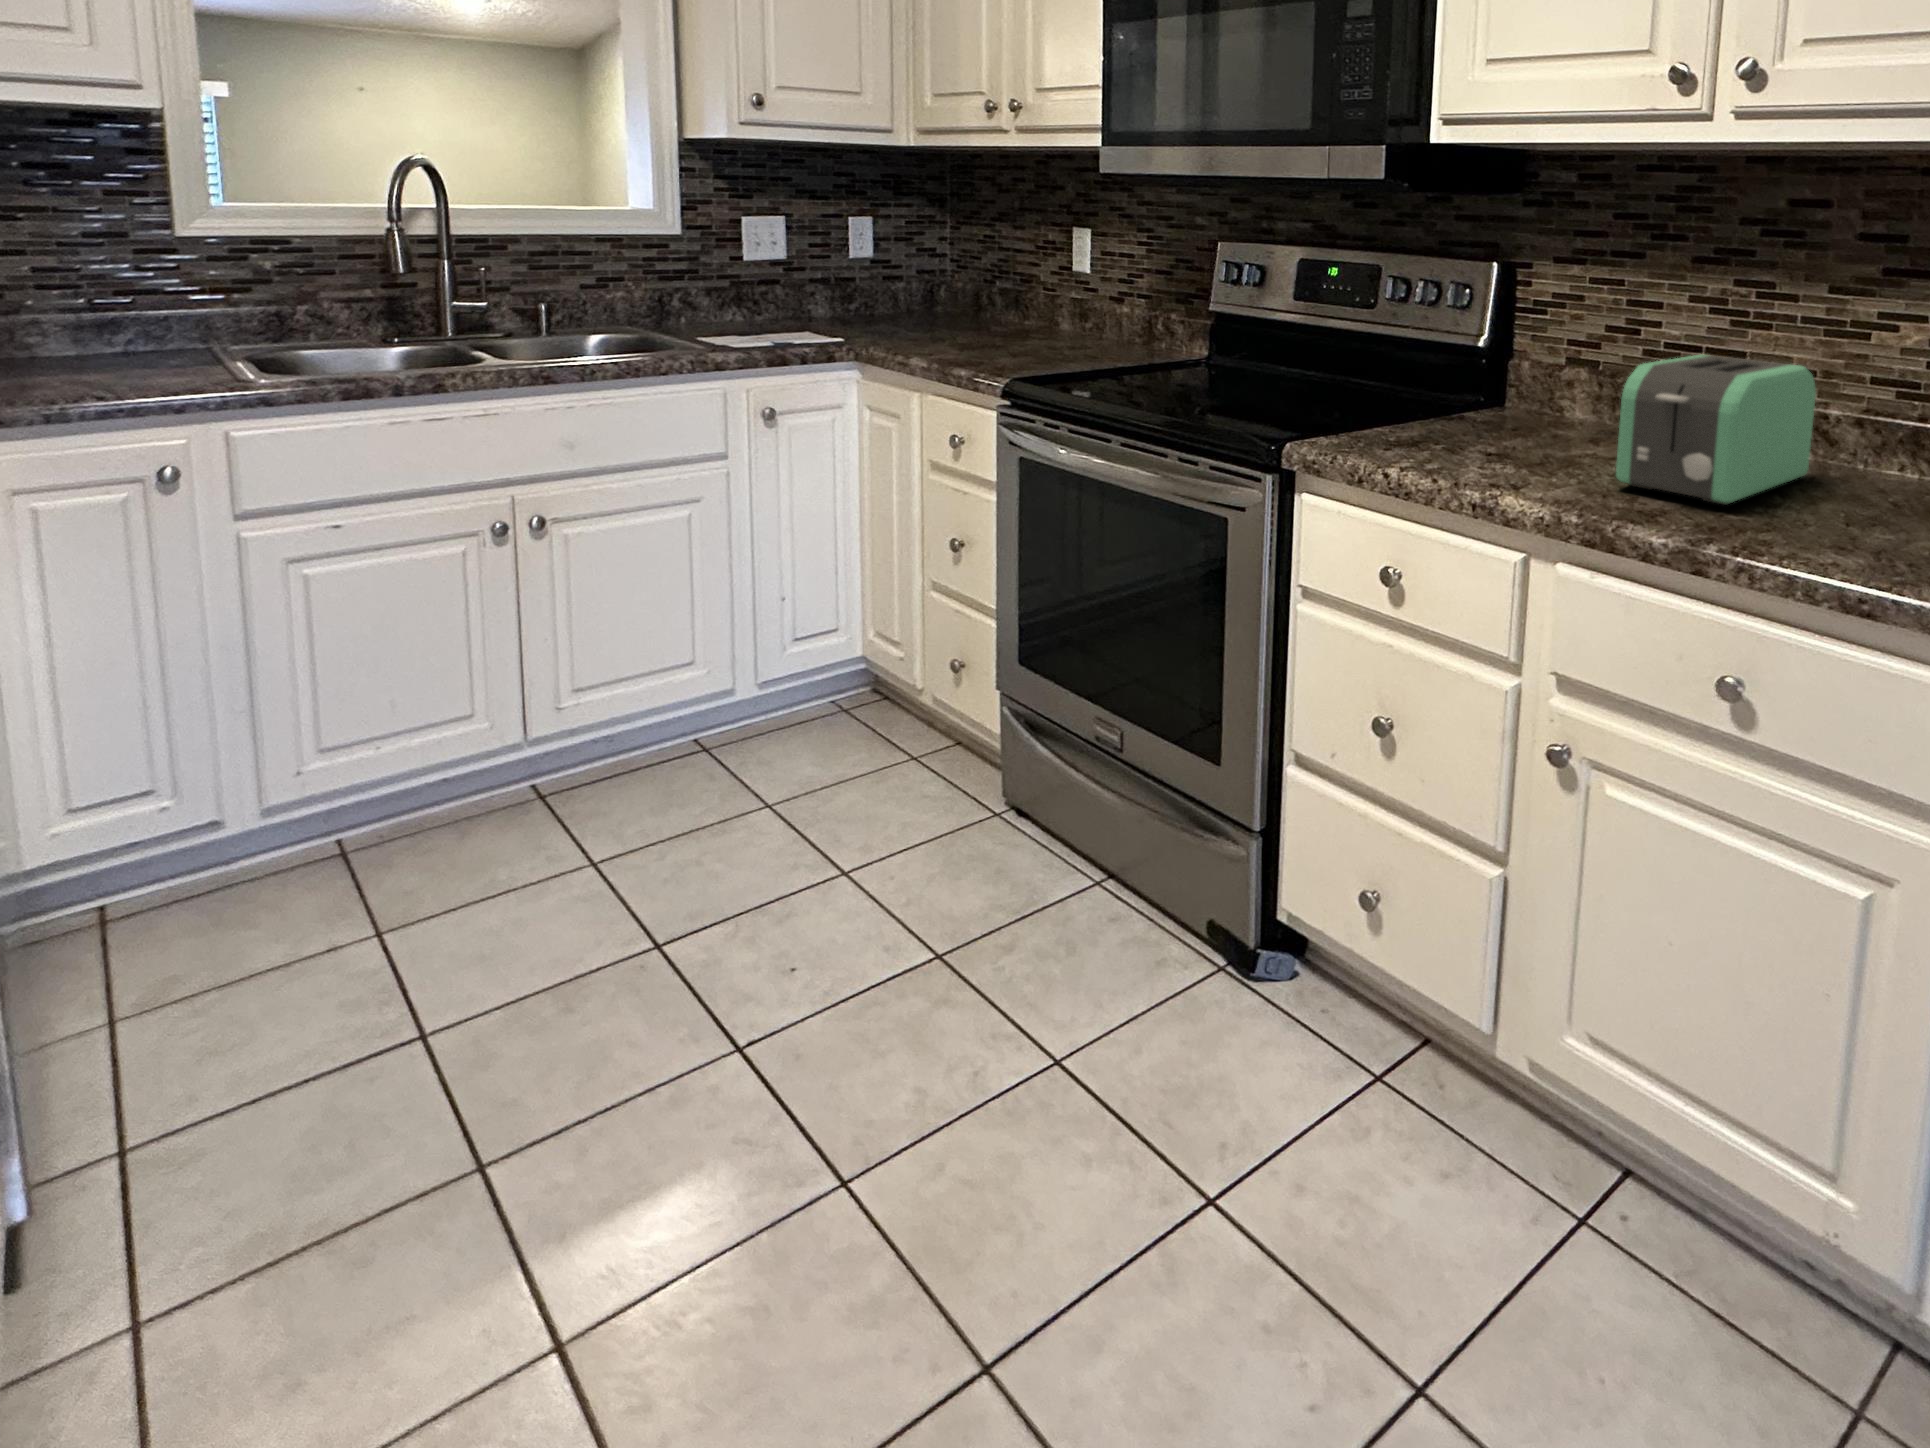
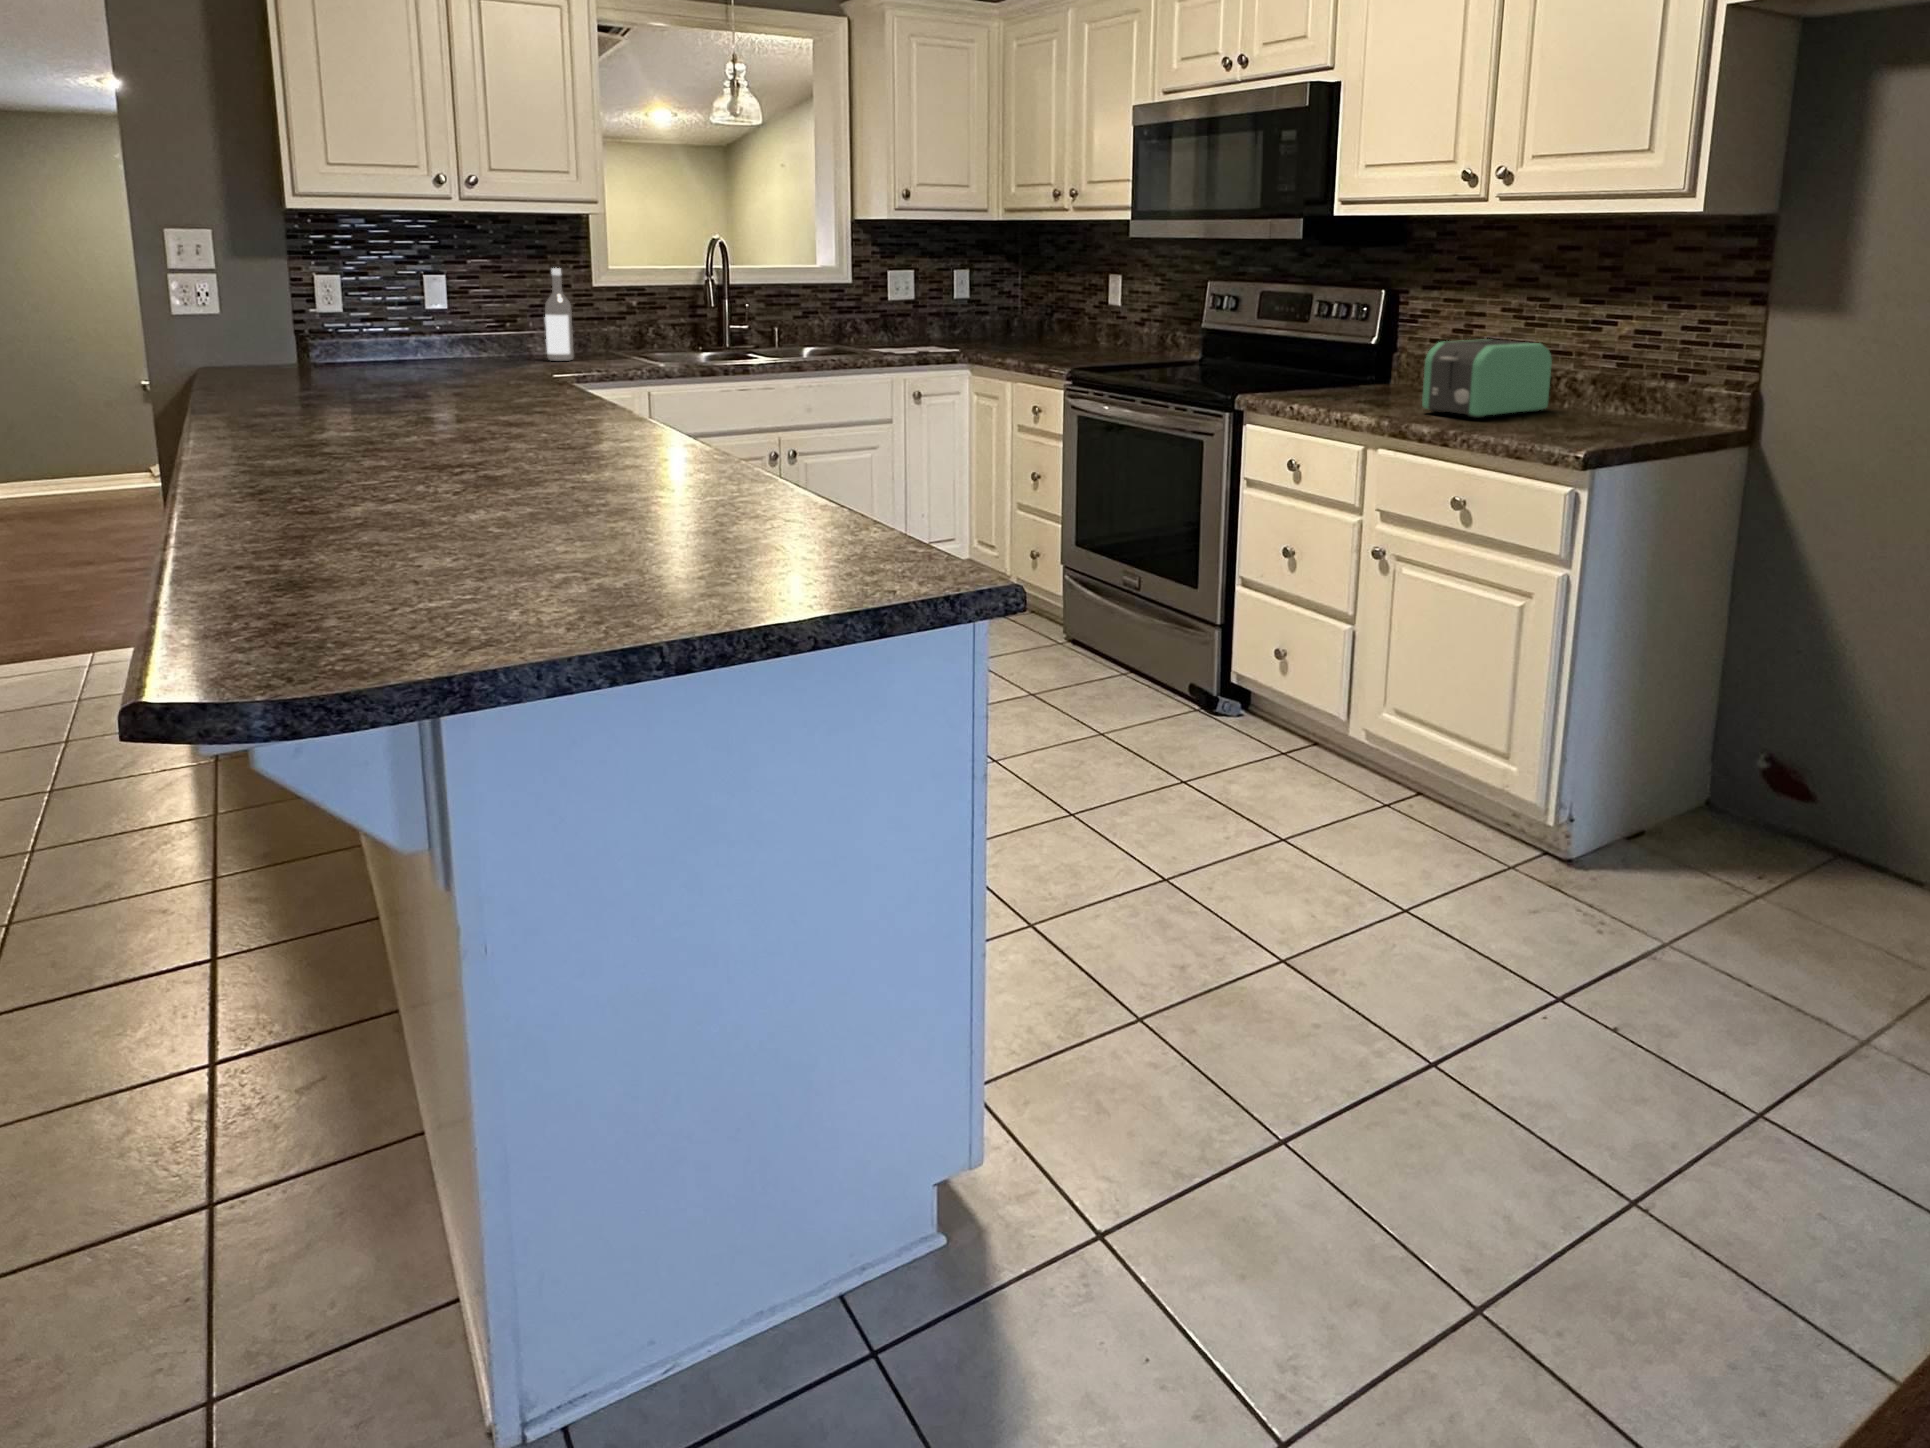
wine bottle: none [52,205,121,370] -> present [545,268,574,361]

